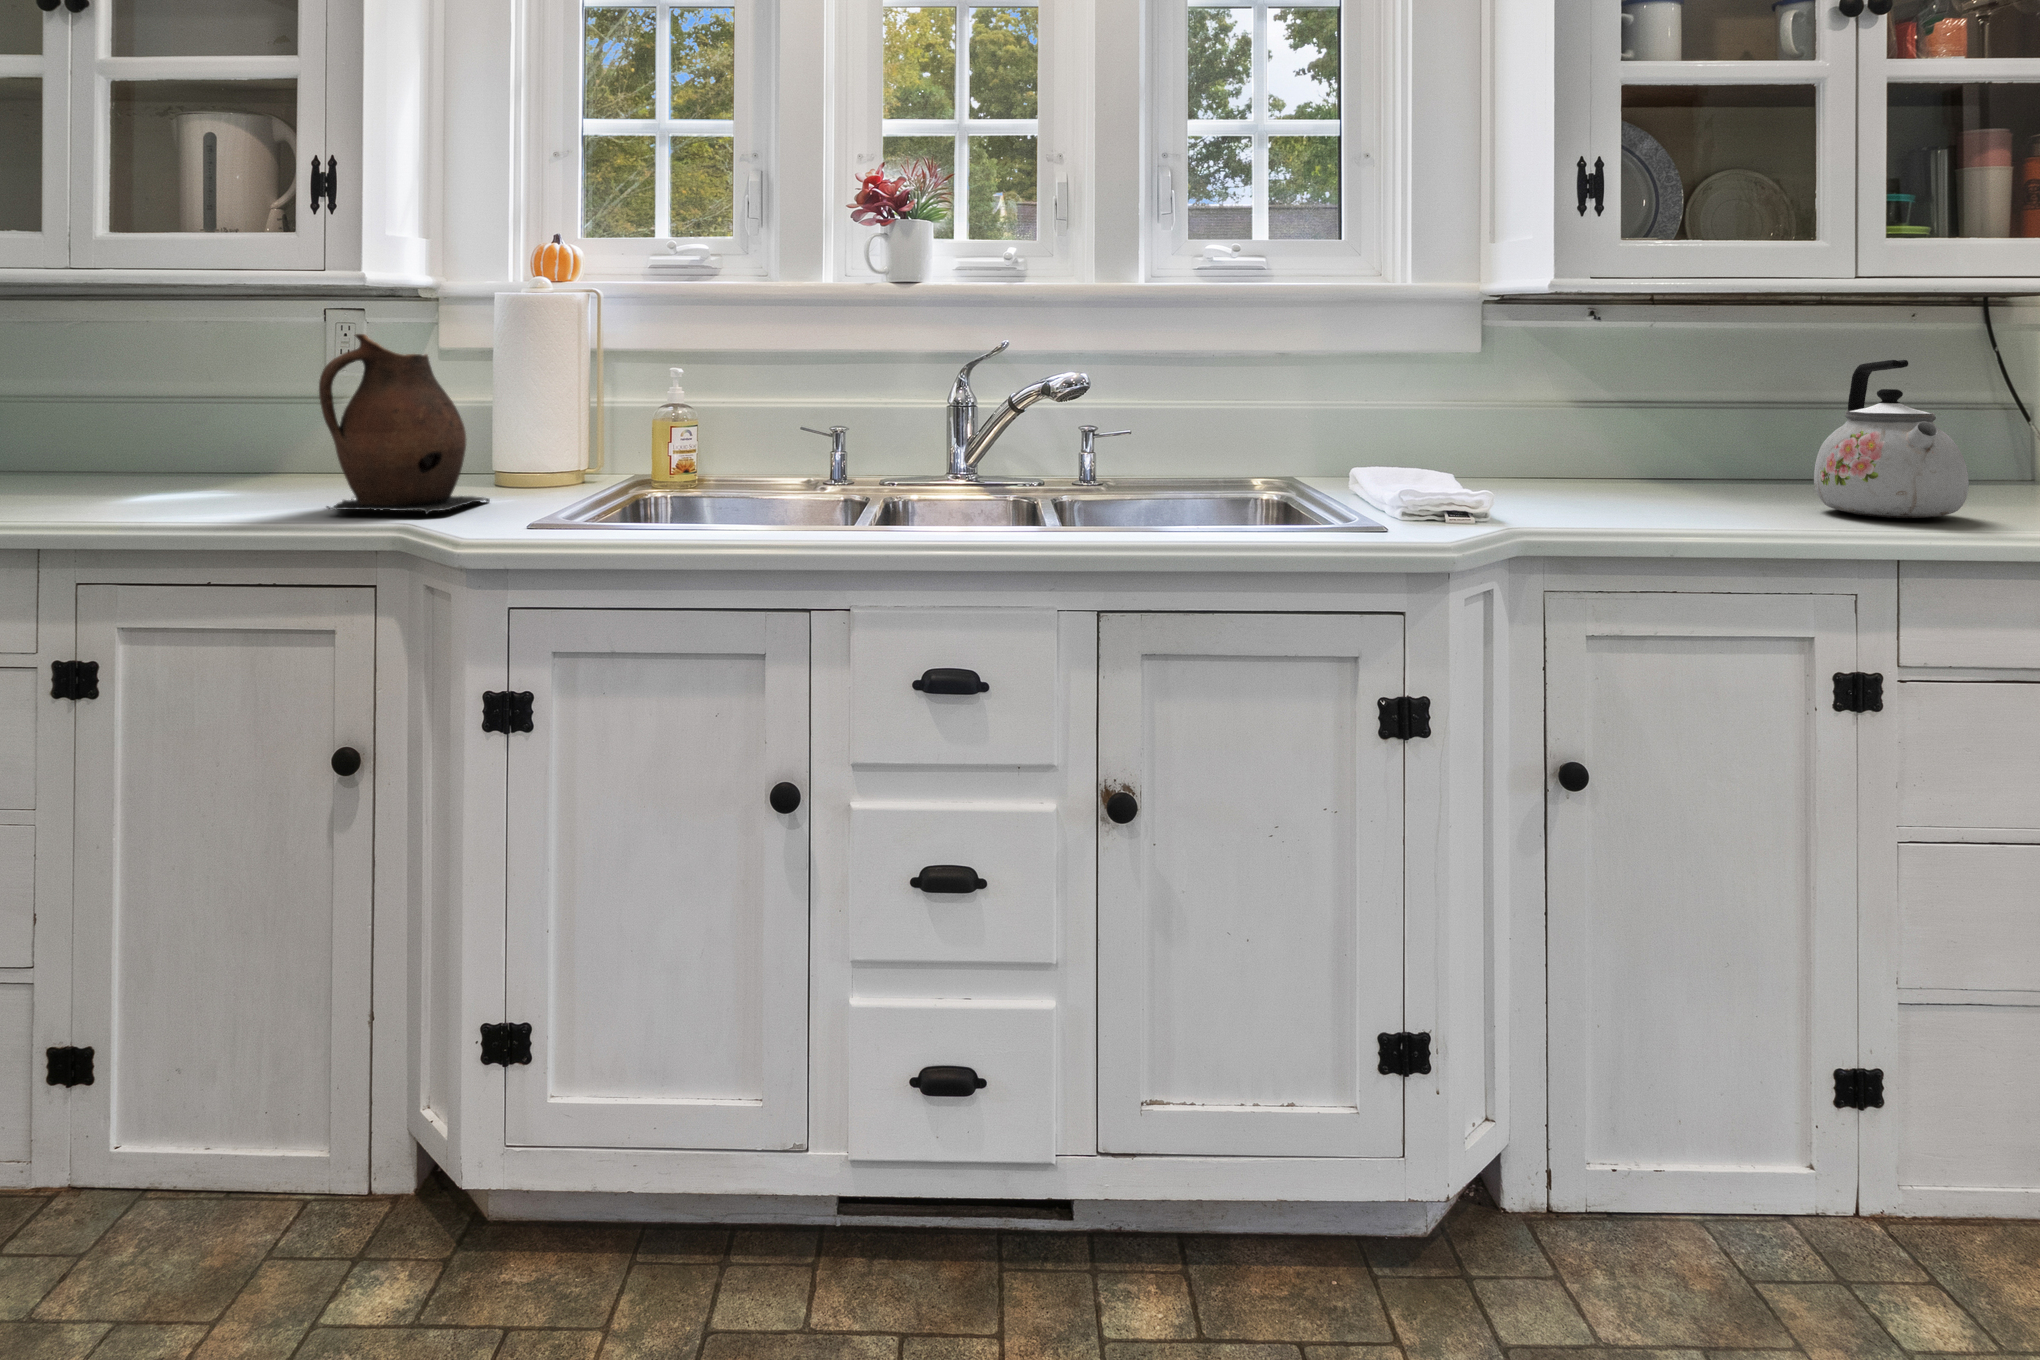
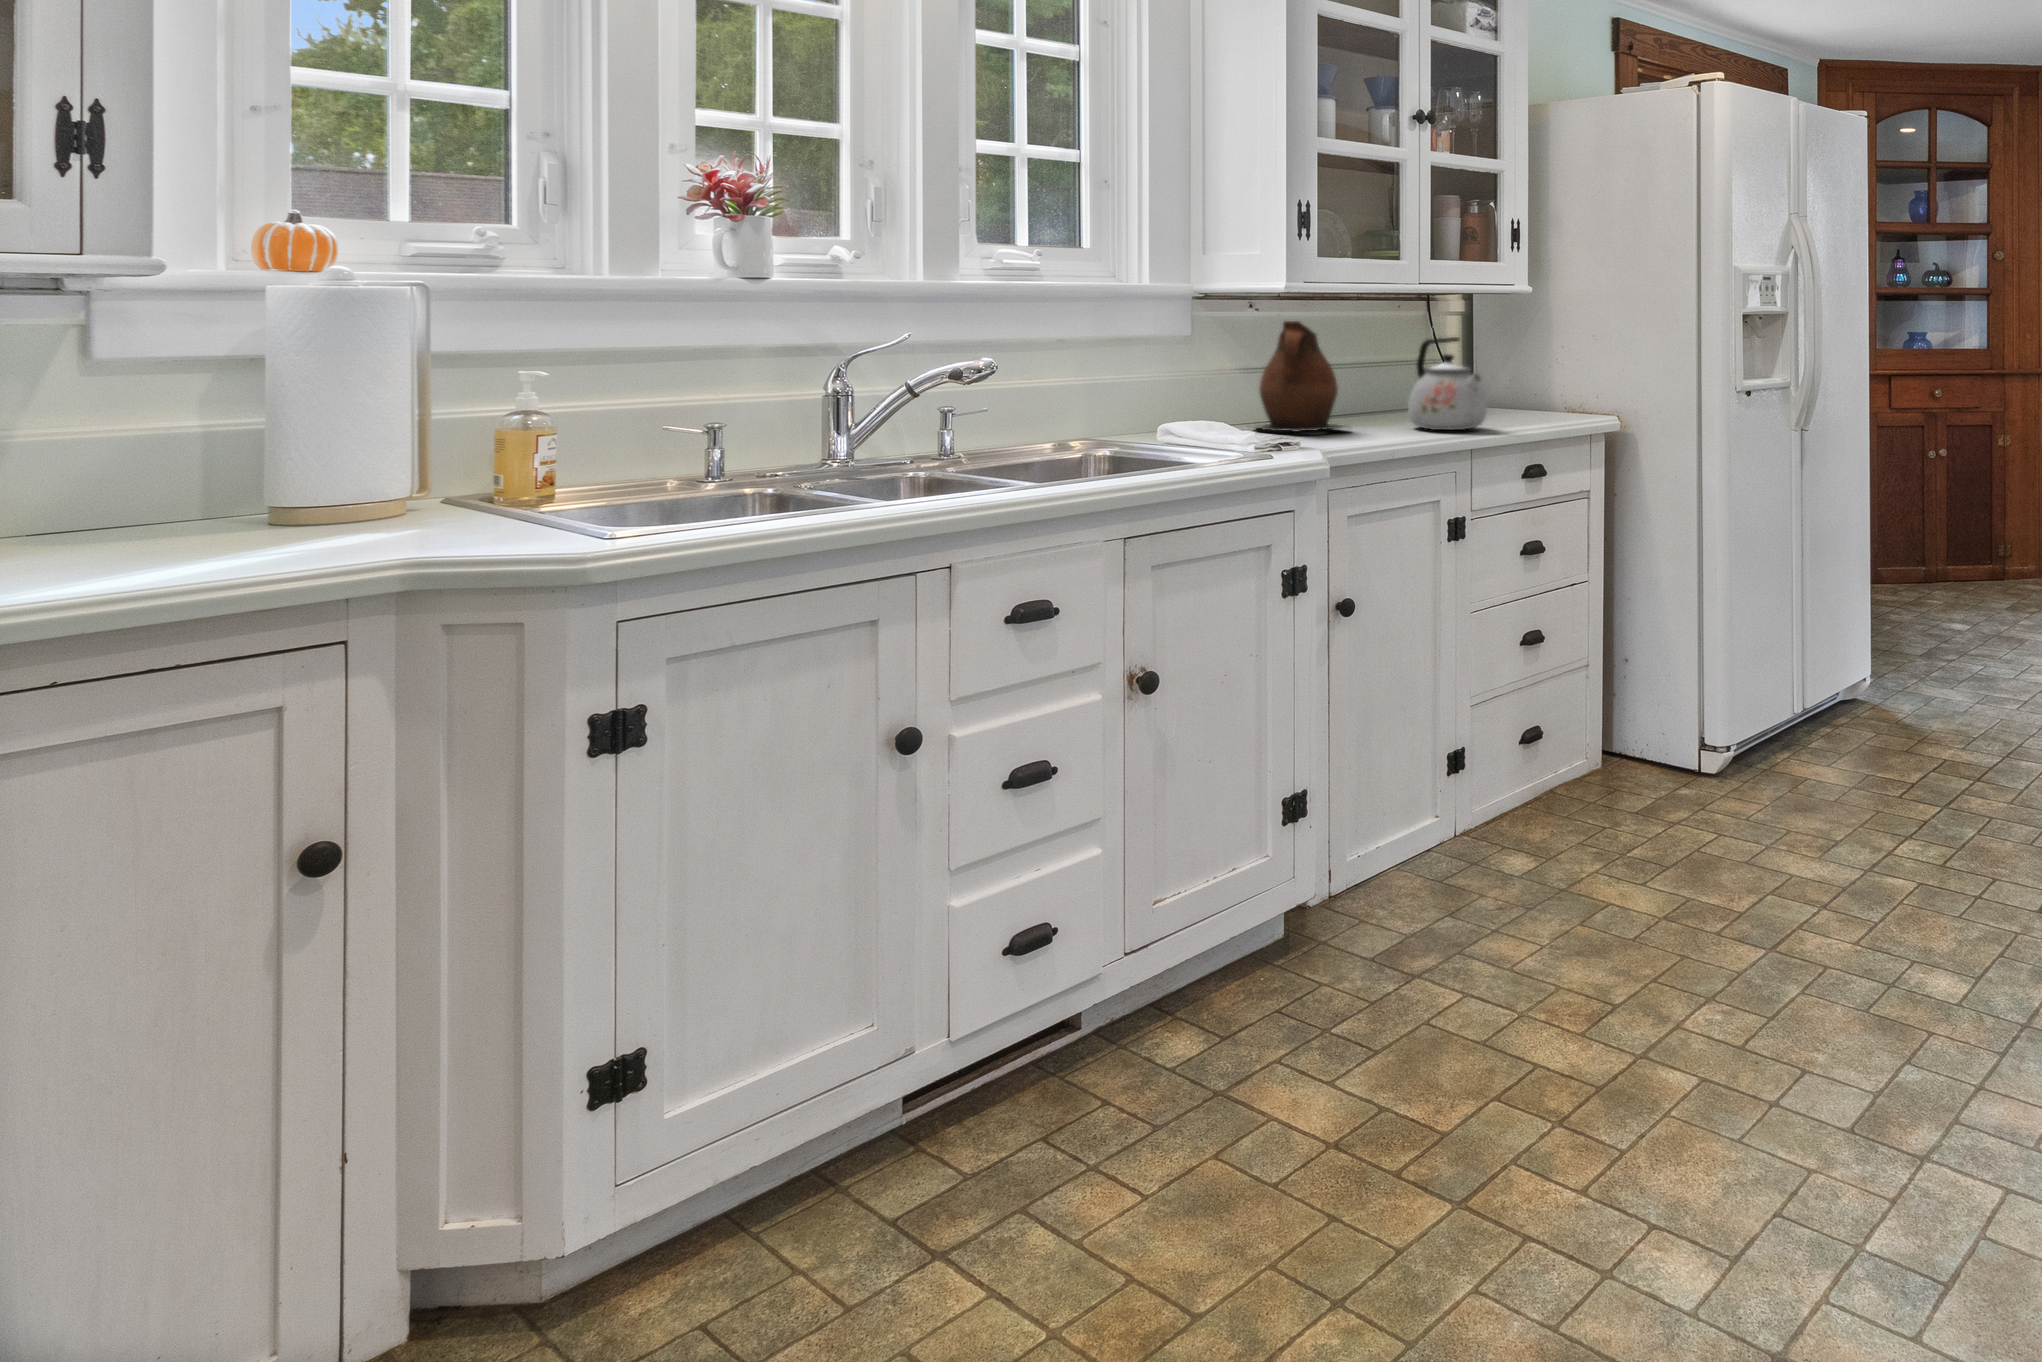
ceramic pitcher: present [319,334,490,514] -> present [1256,321,1344,432]

